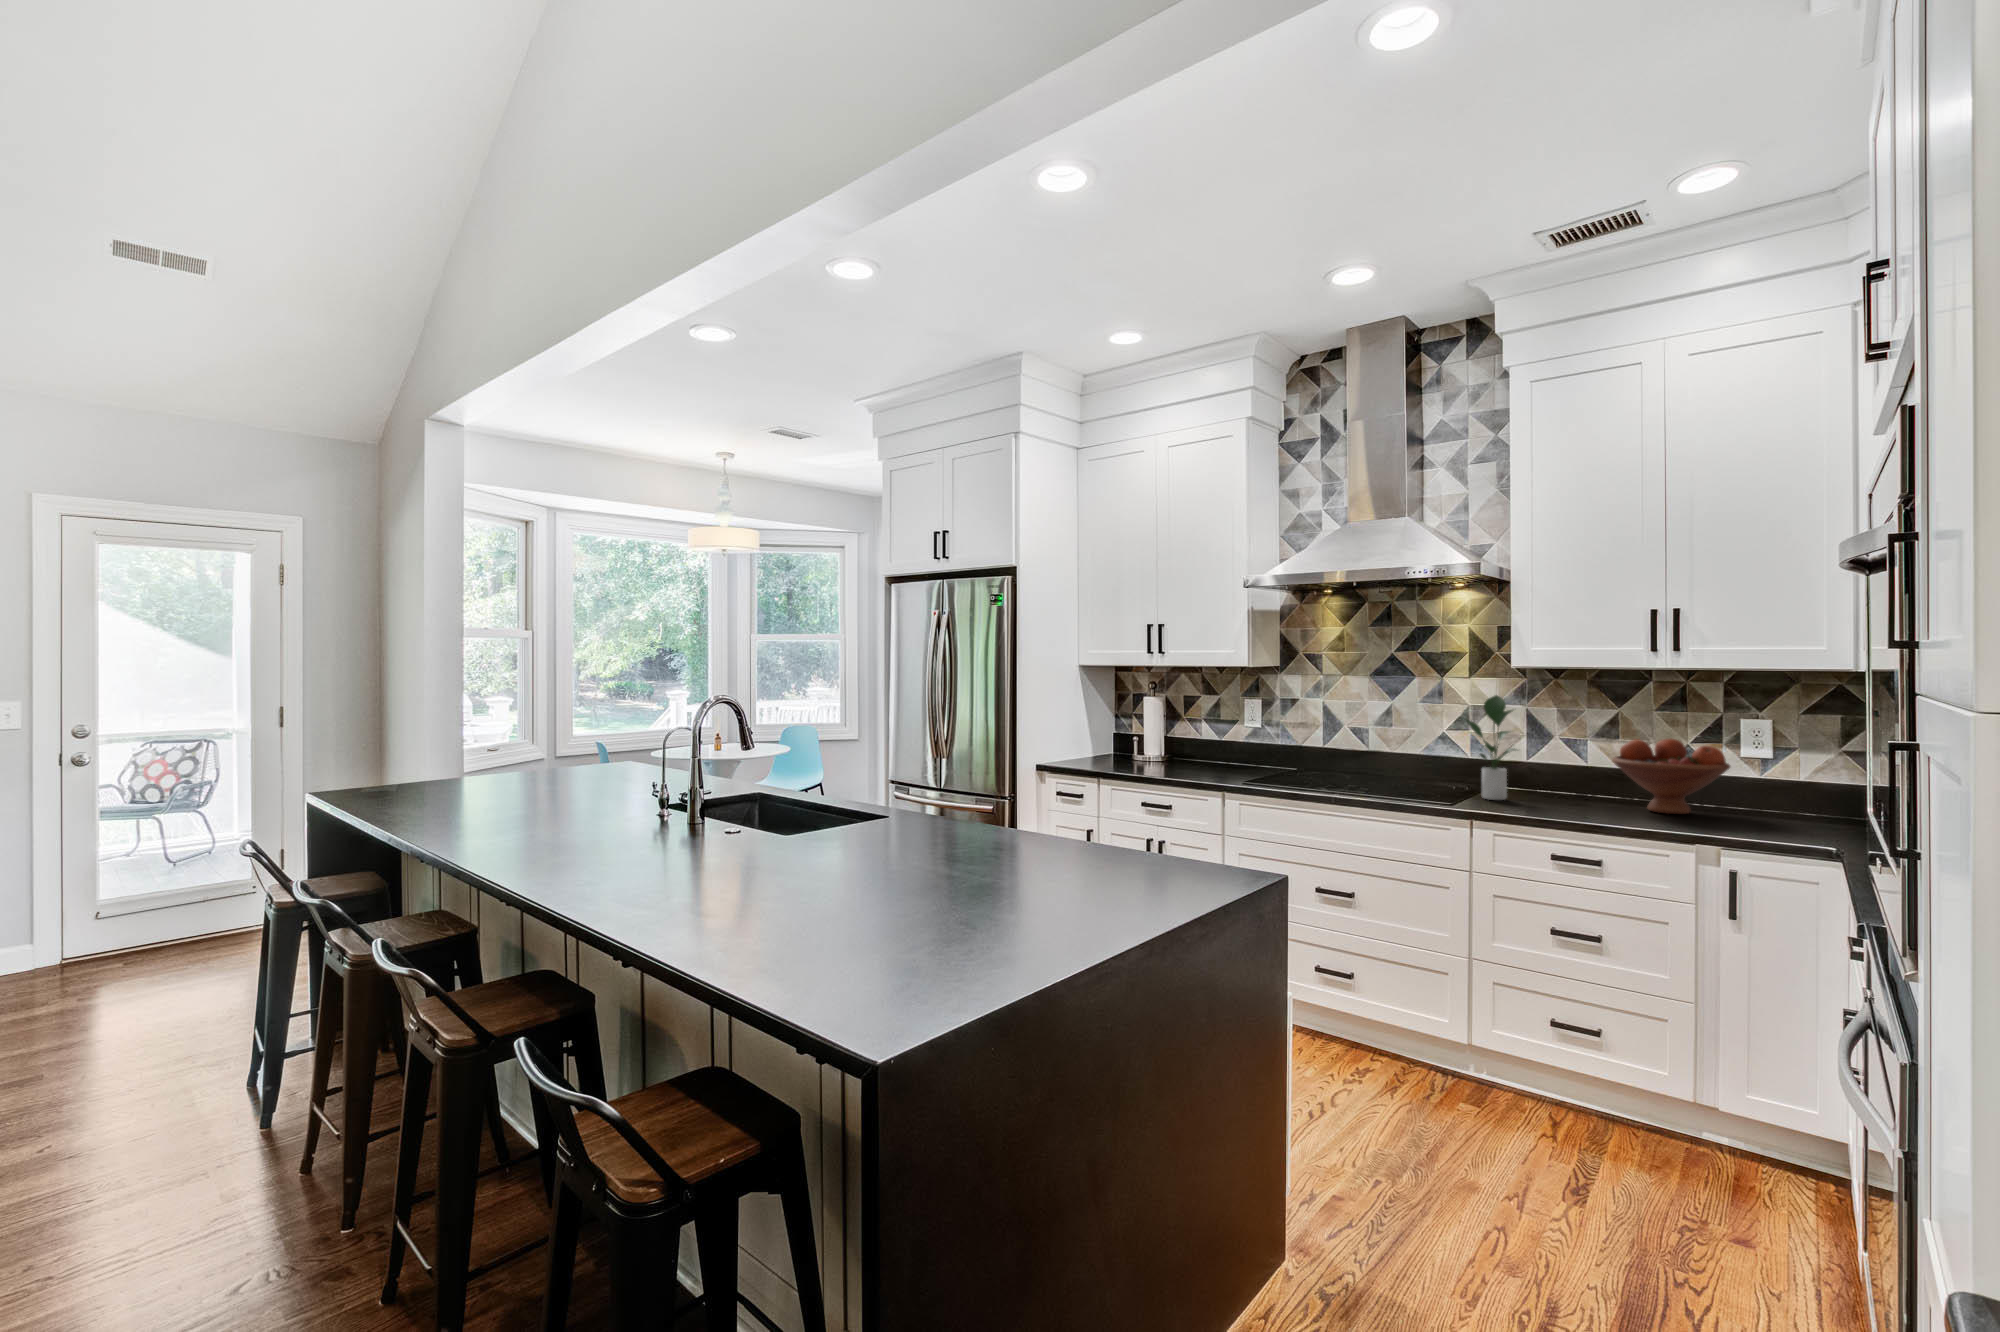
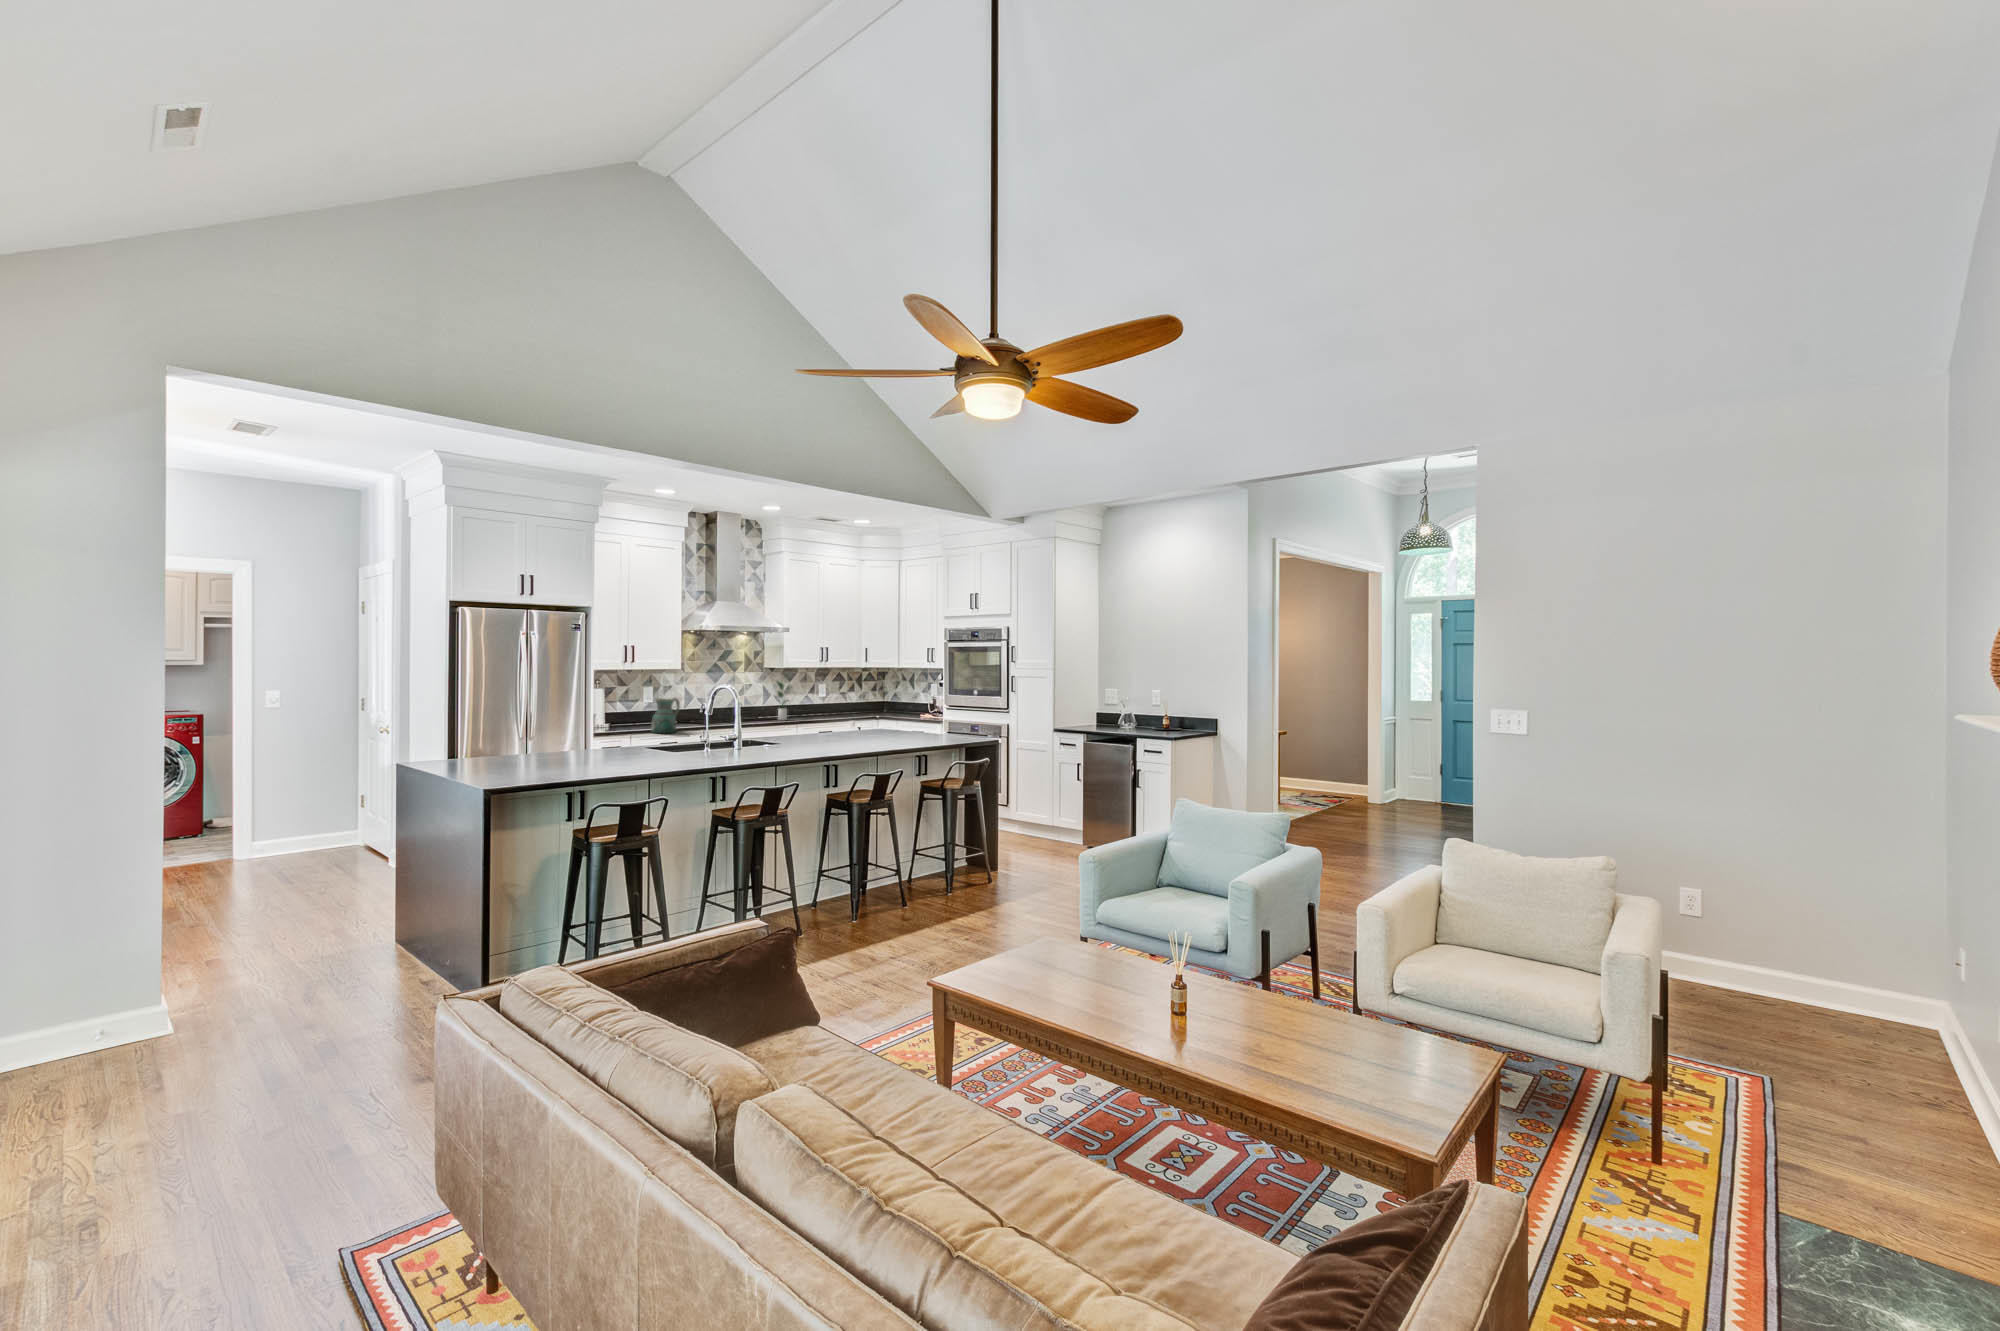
ceramic pitcher: none [1151,713,1210,777] -> present [651,698,680,733]
fruit bowl: present [1612,739,1730,814] -> none [805,692,837,717]

